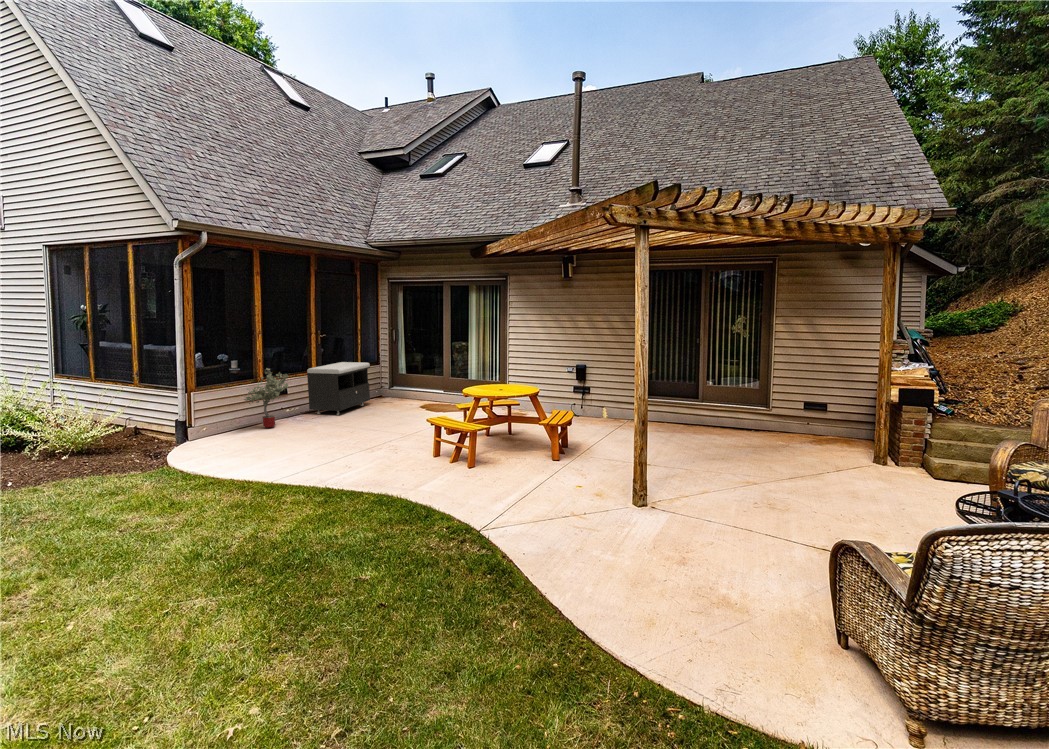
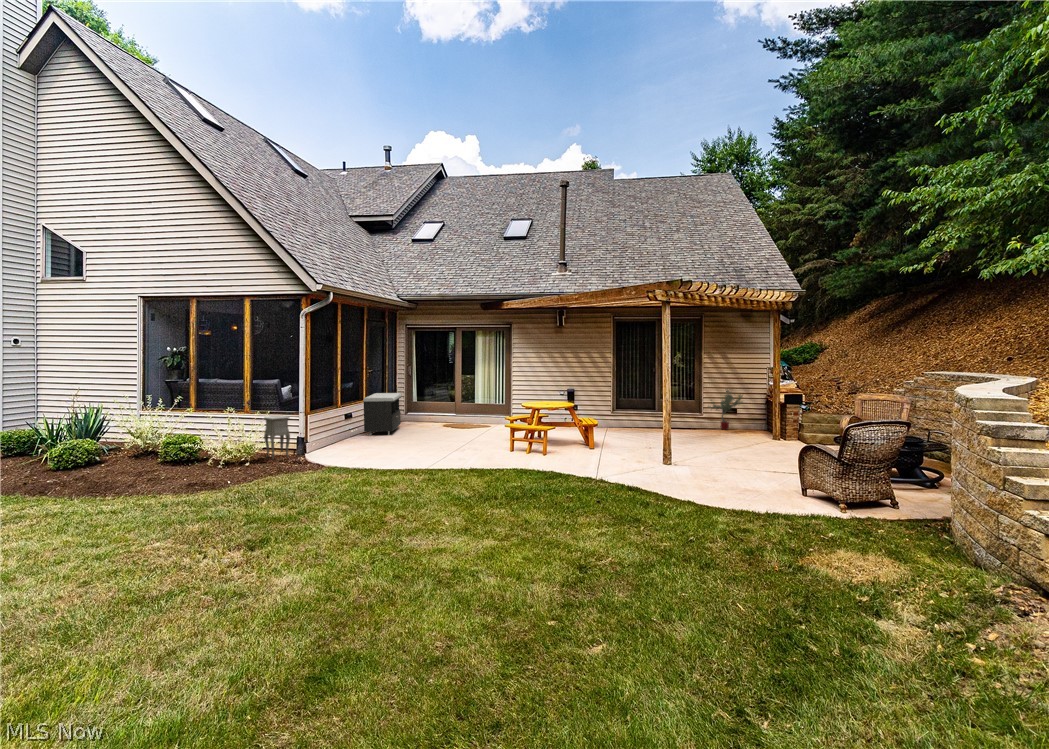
potted tree: present [244,368,288,428] -> present [708,390,743,430]
side table: none [134,391,166,447] -> present [264,416,290,459]

